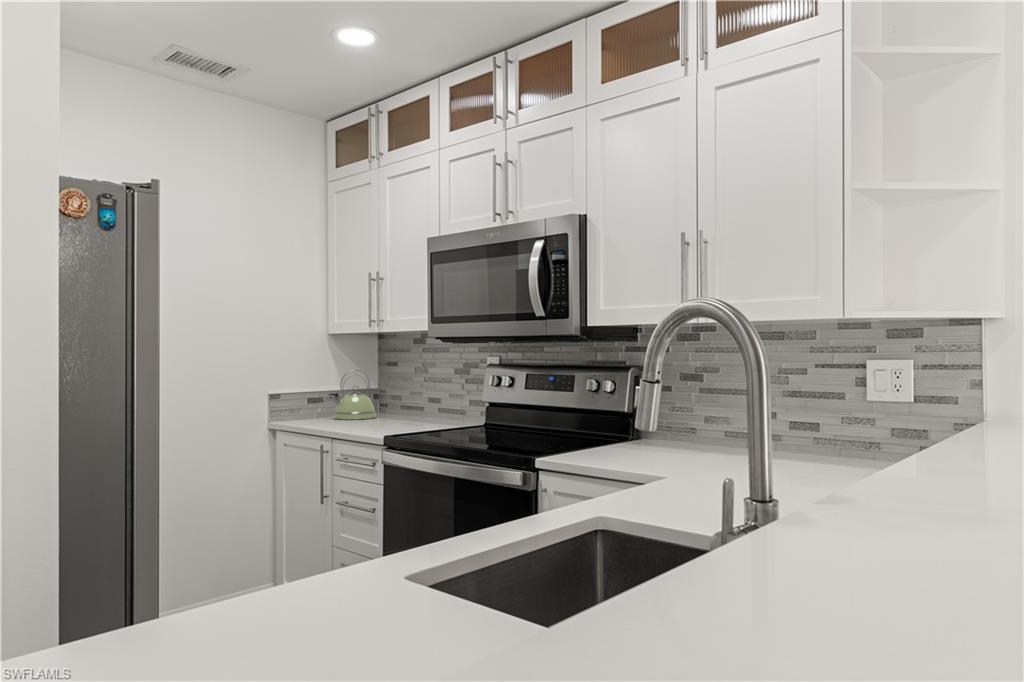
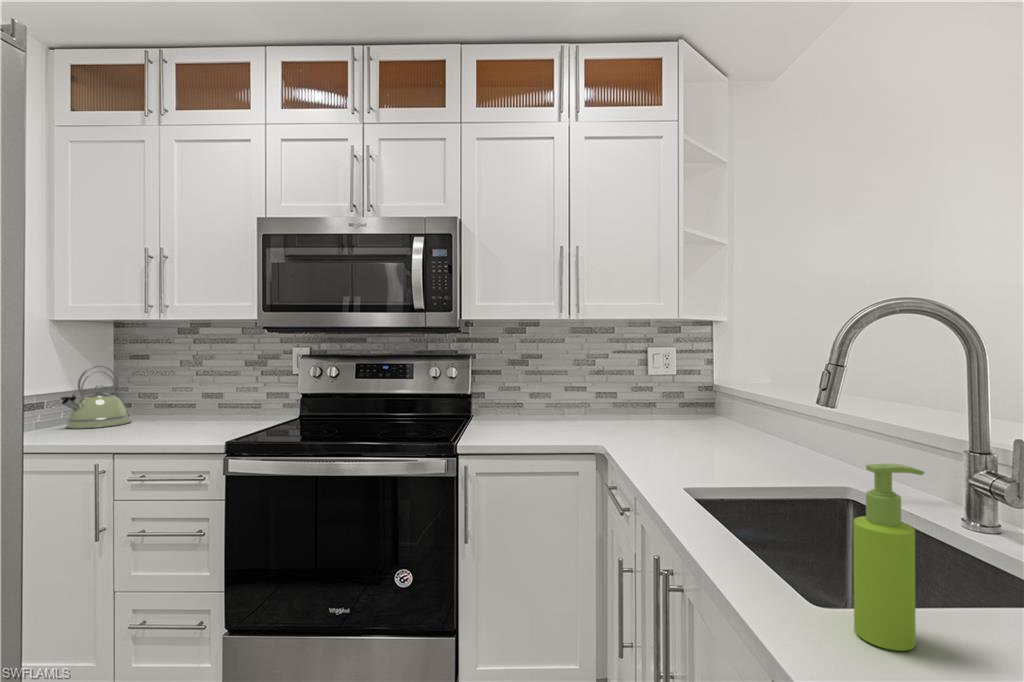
soap dispenser: none [281,457,331,630] -> present [854,464,924,651]

